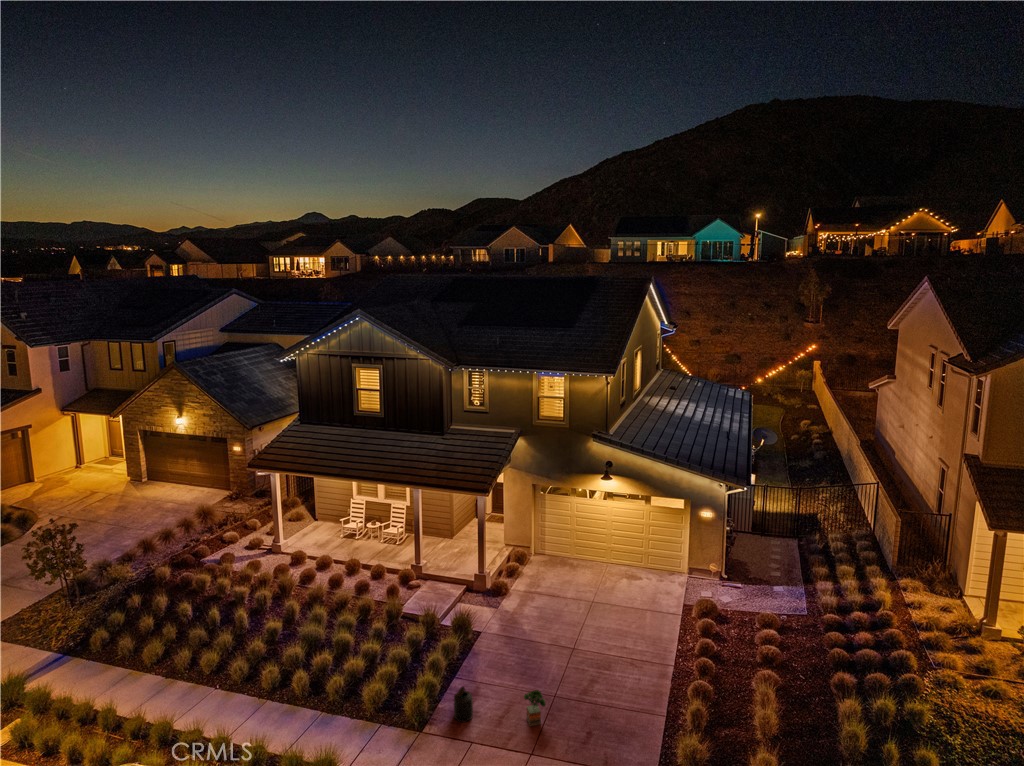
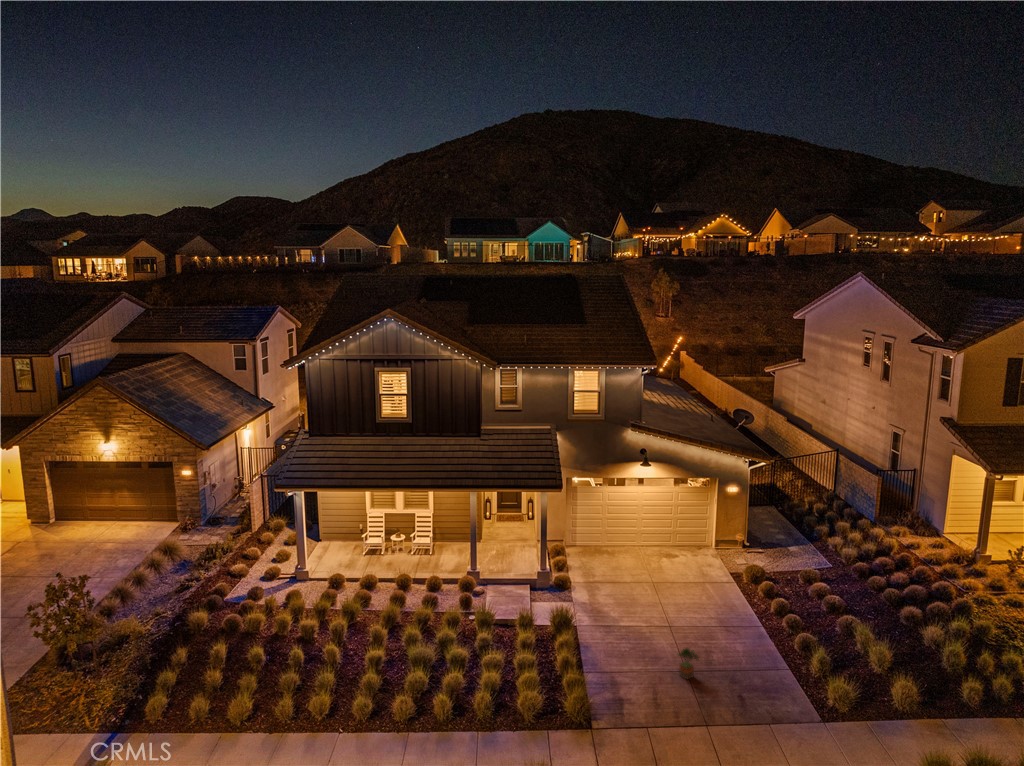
trash can: present [454,687,473,722] -> none [617,655,635,687]

